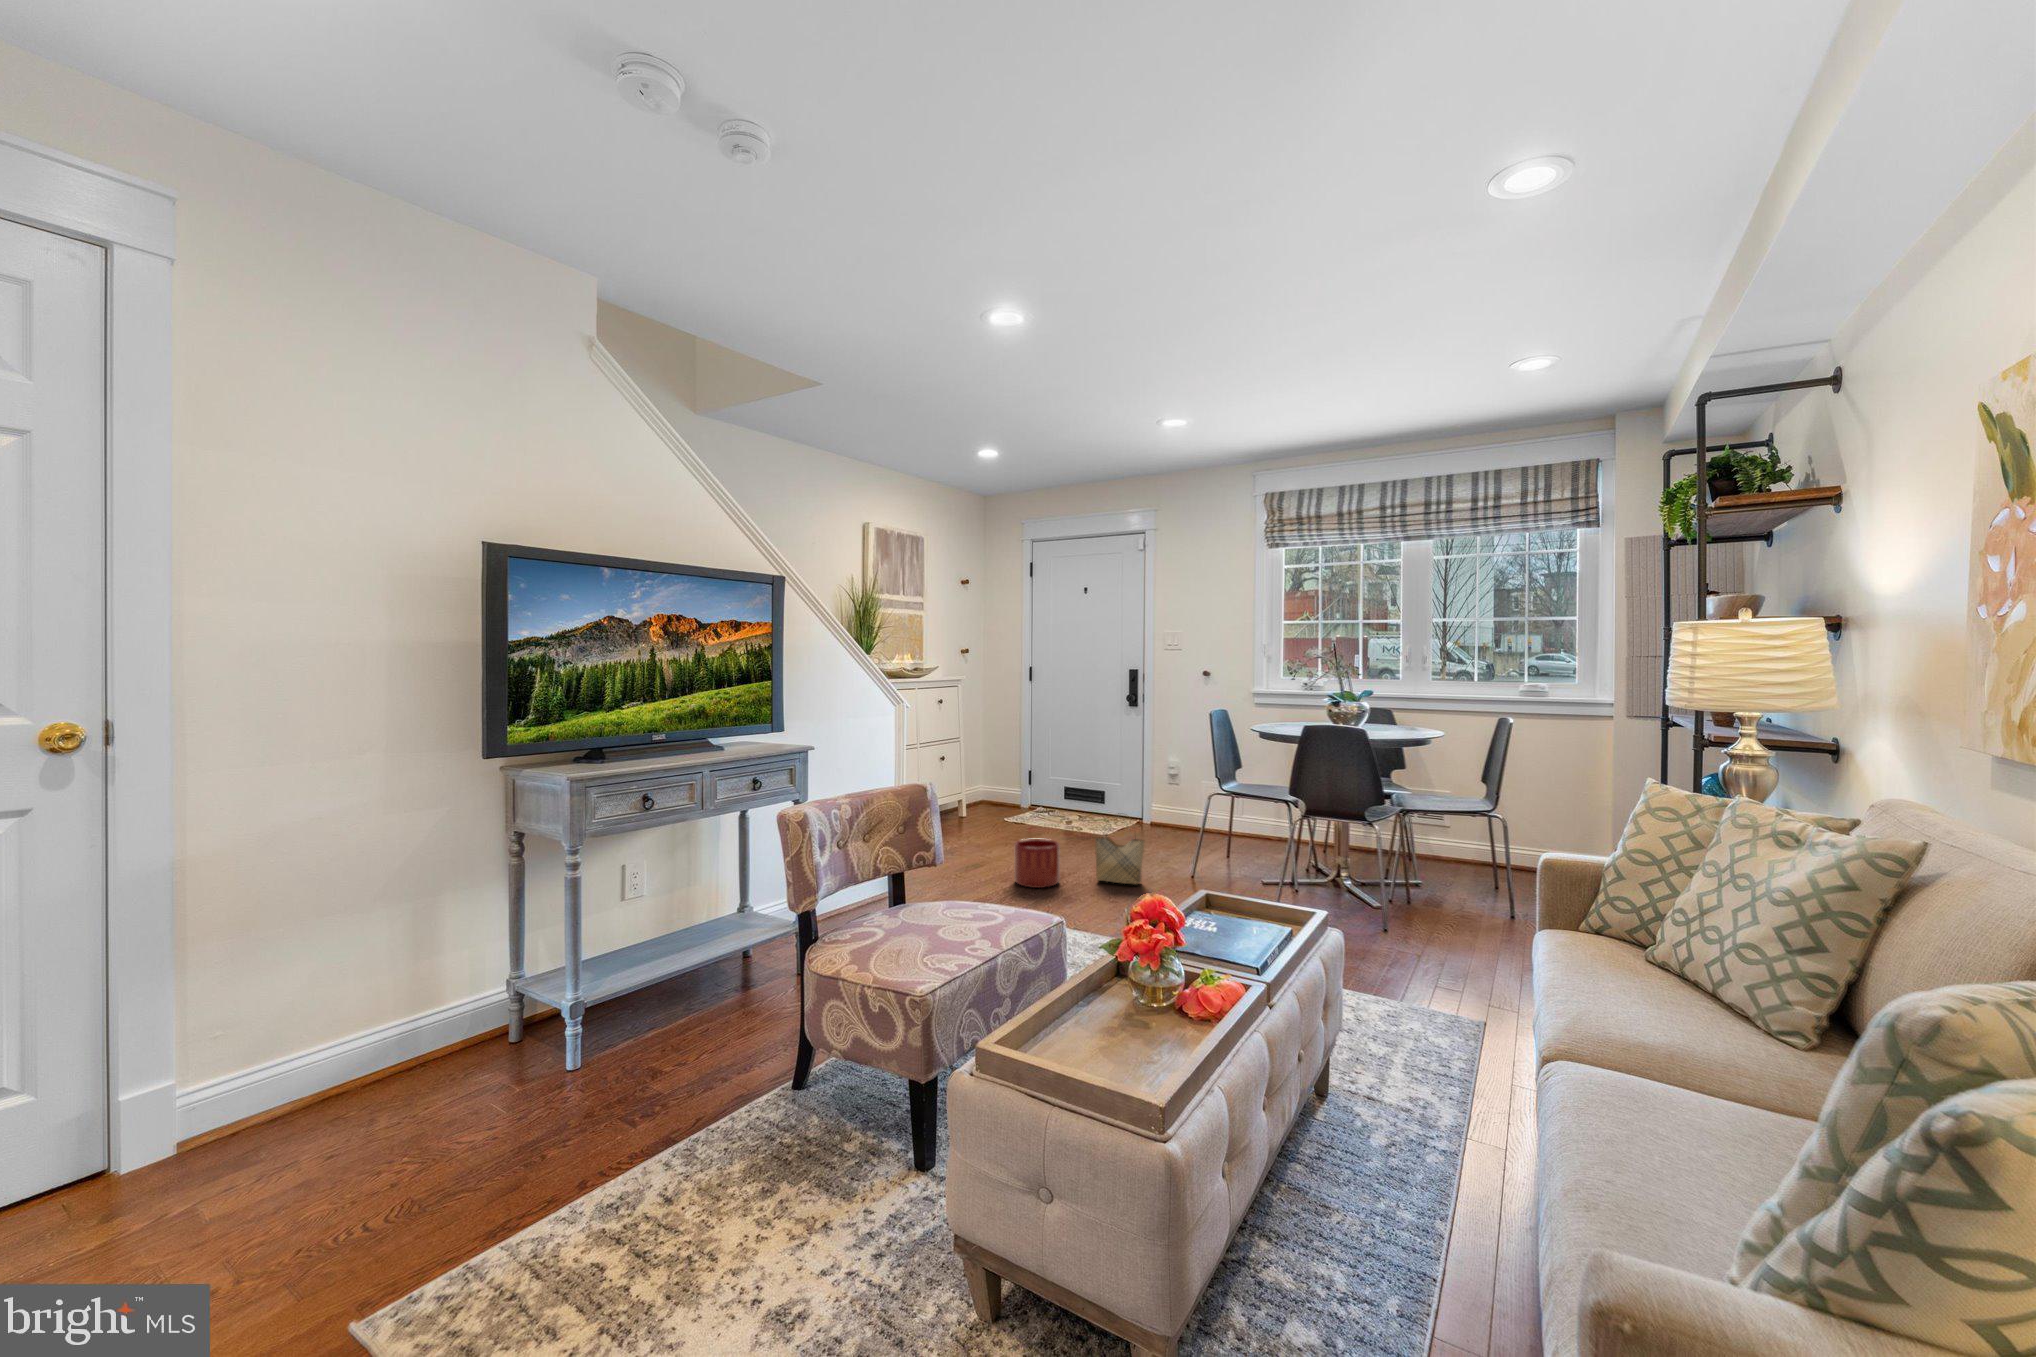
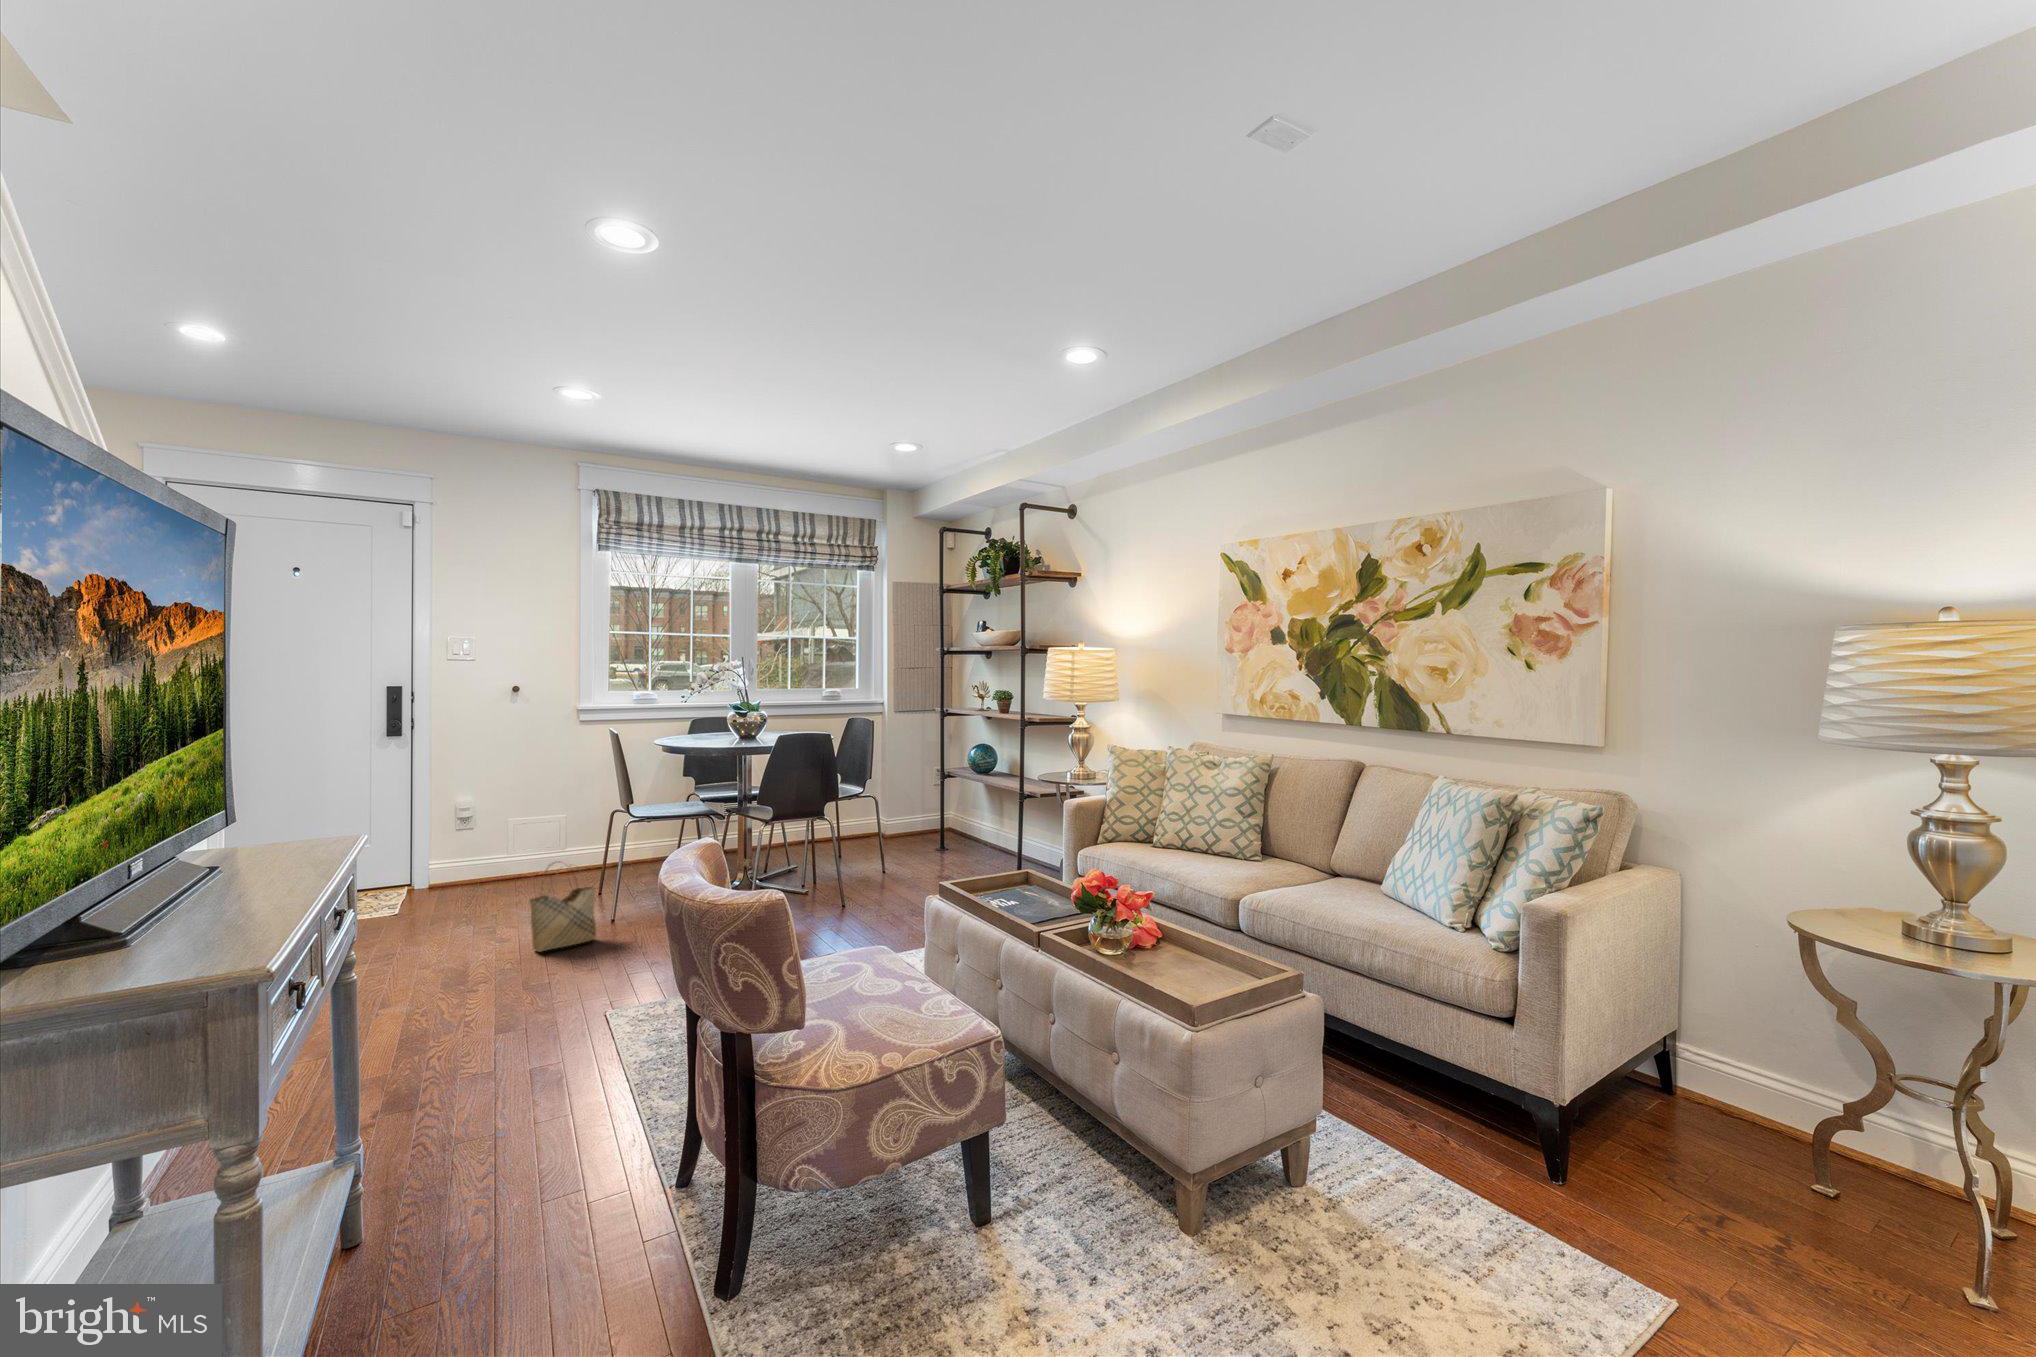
planter: present [1014,839,1060,888] -> none [423,918,499,992]

